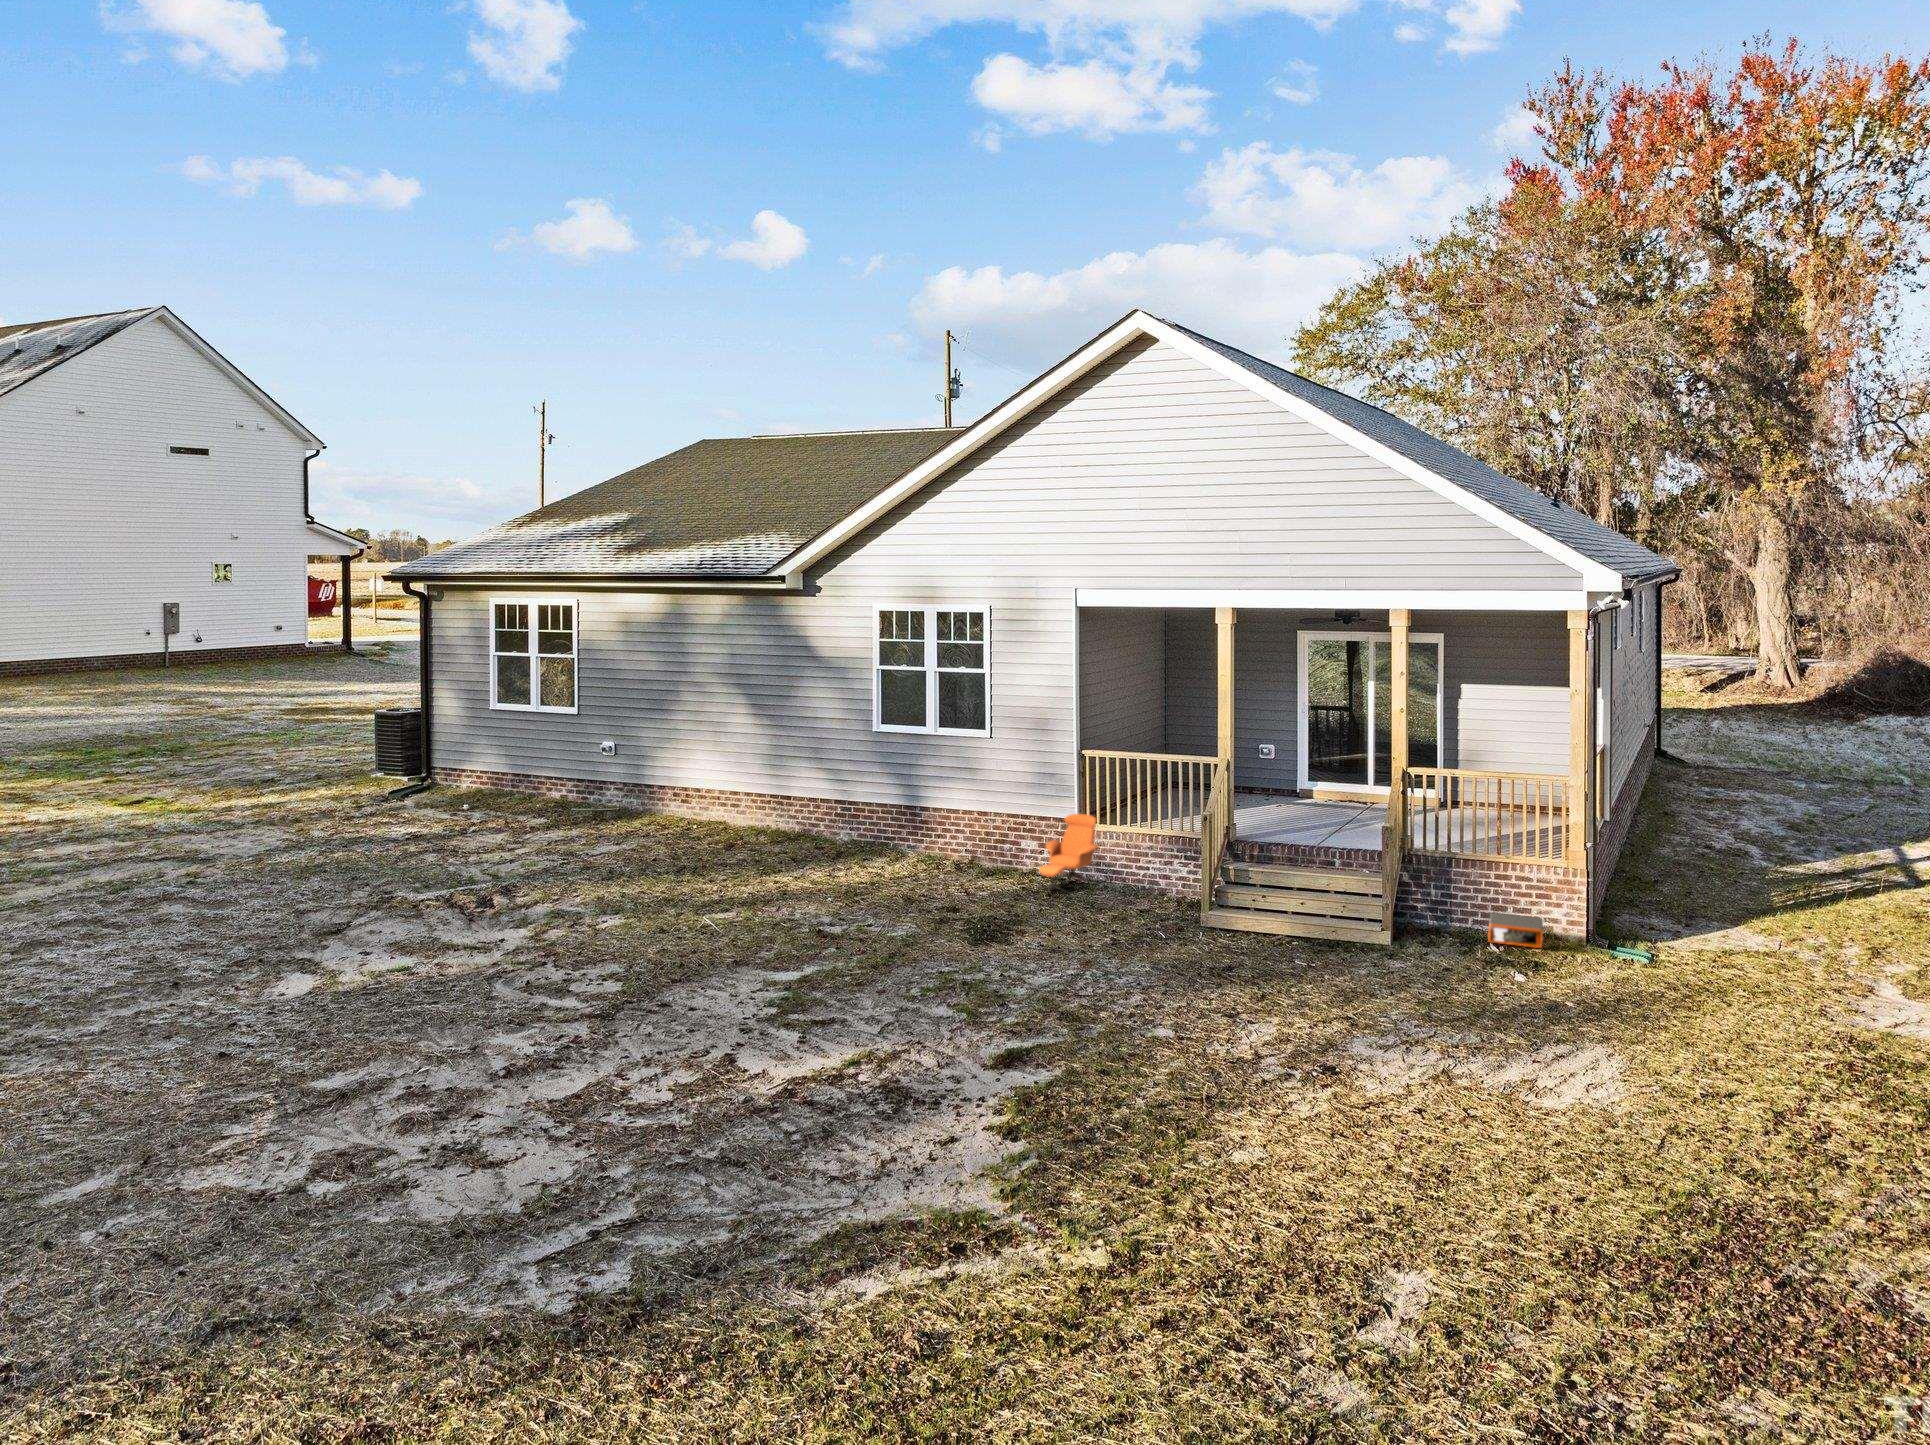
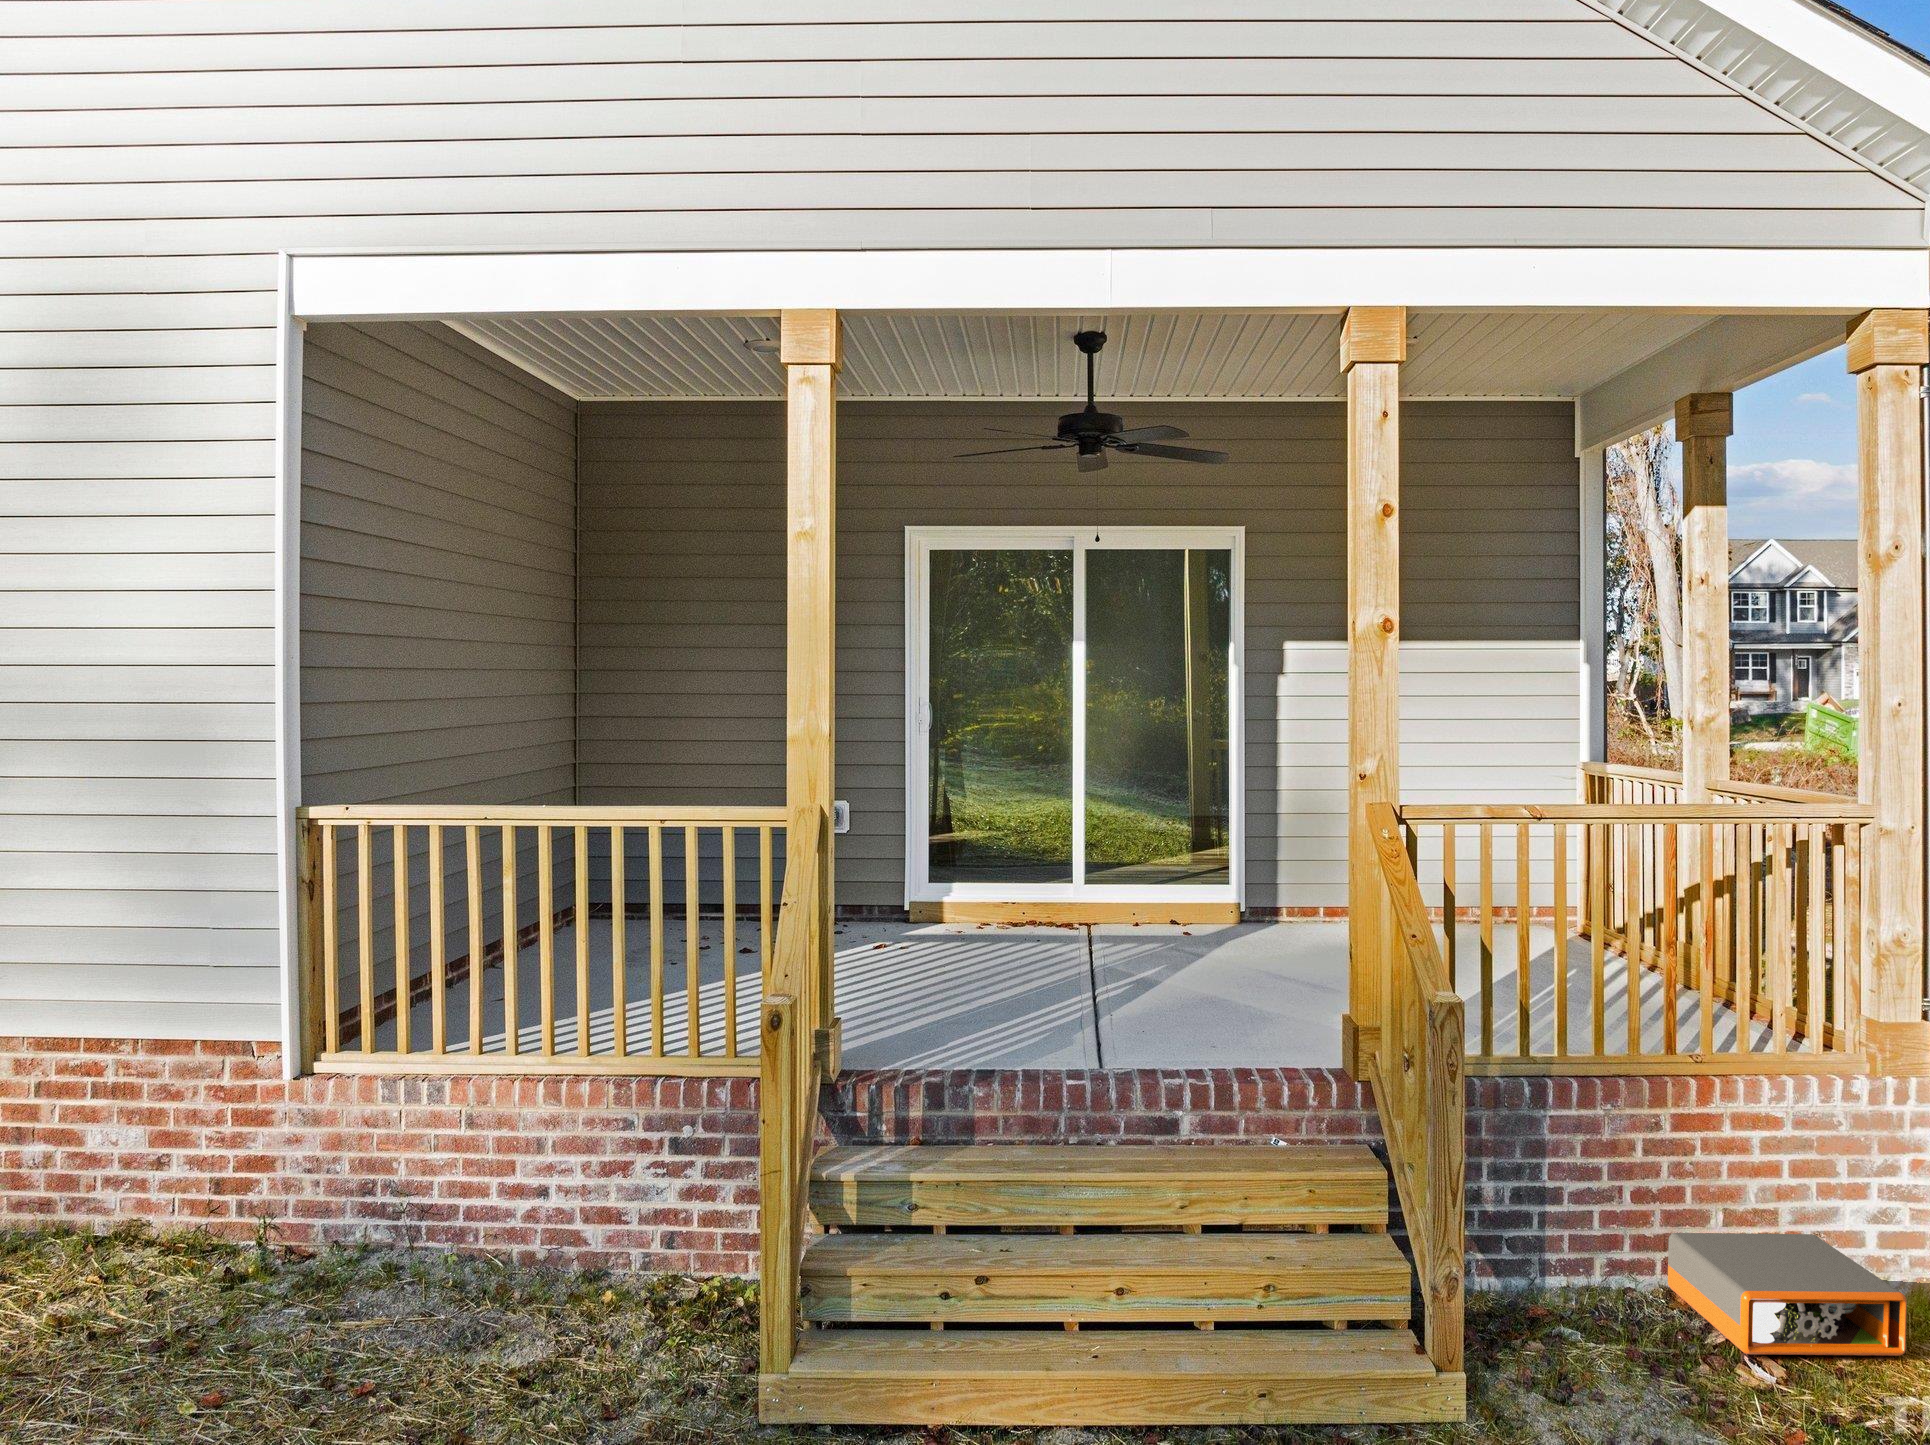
lounge chair: present [1039,814,1099,891] -> none [109,1020,367,1359]

